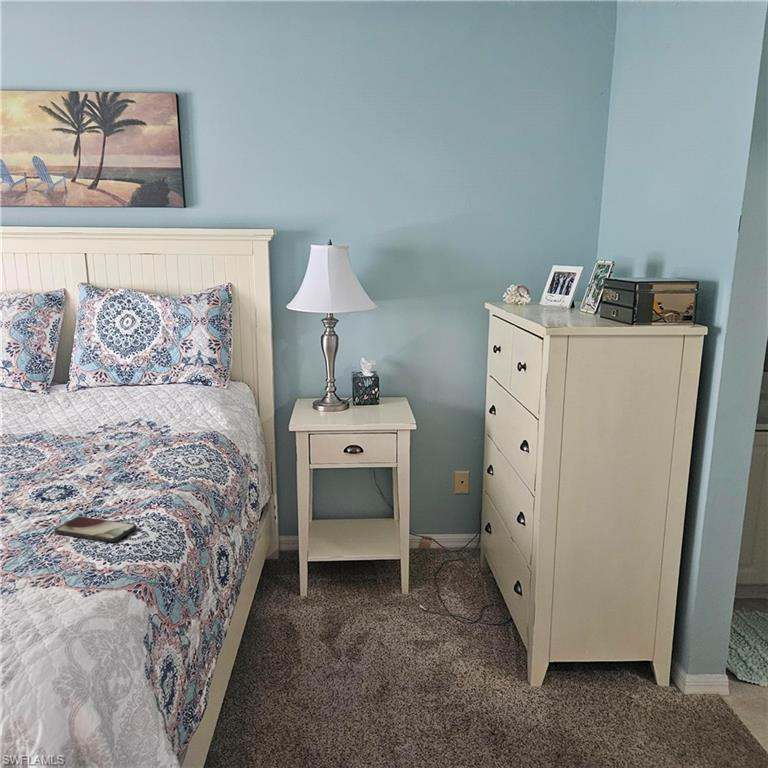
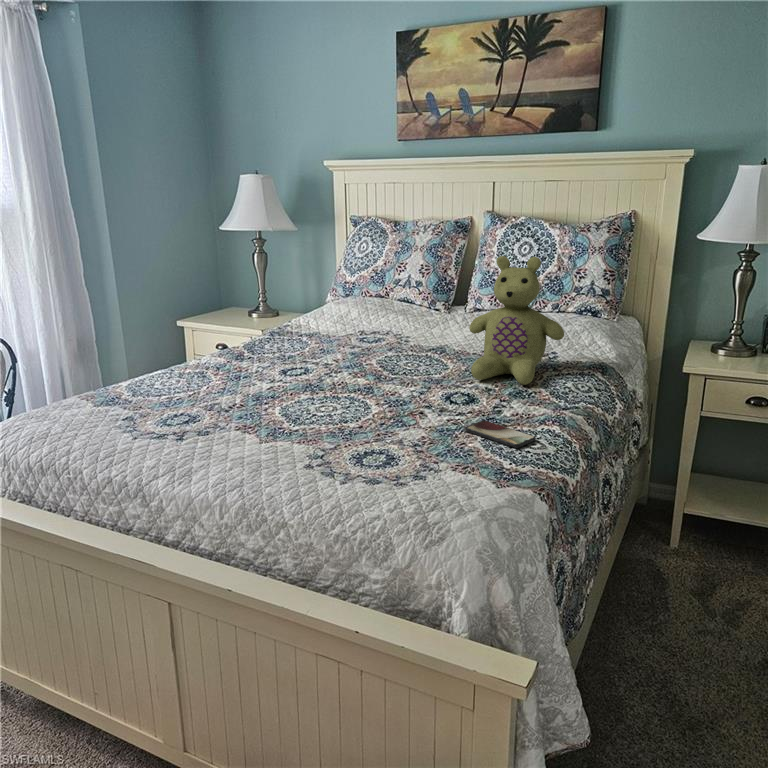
stuffed bear: none [63,333,168,469] -> present [469,256,564,385]

